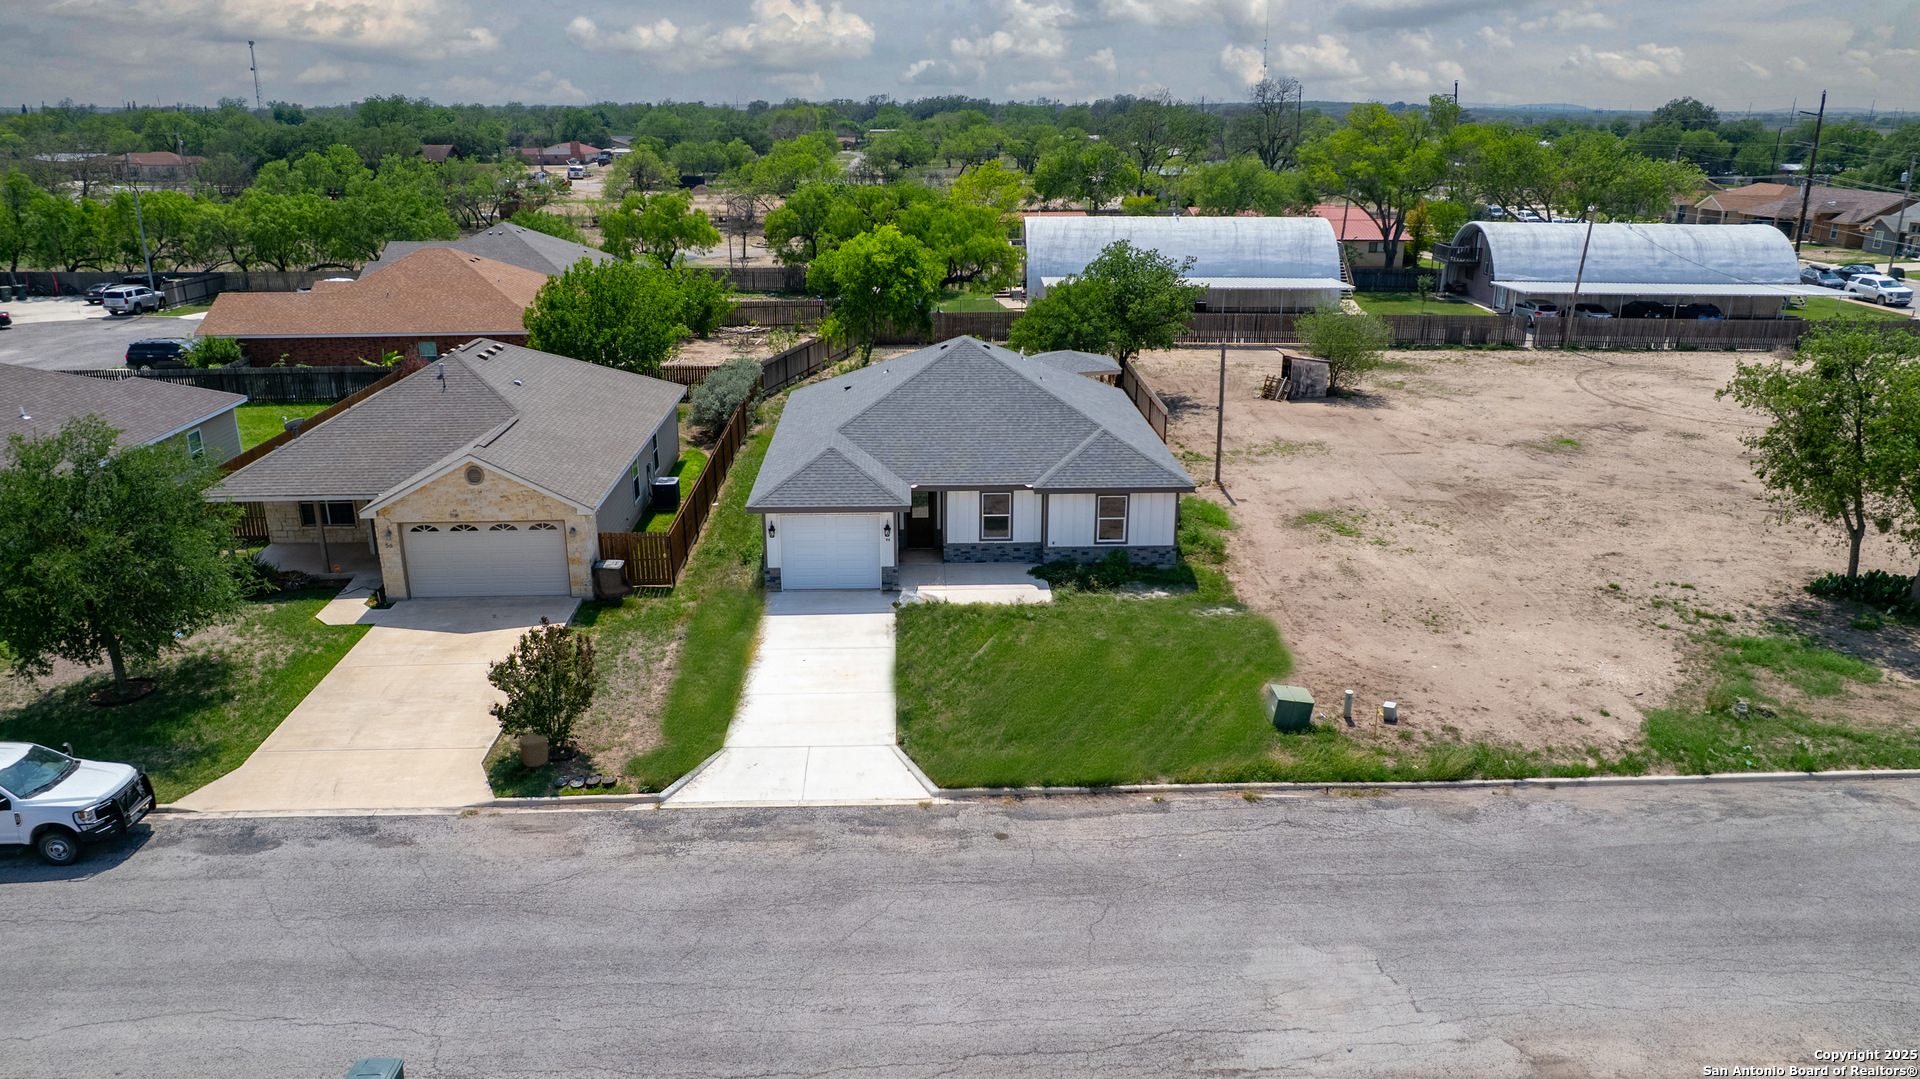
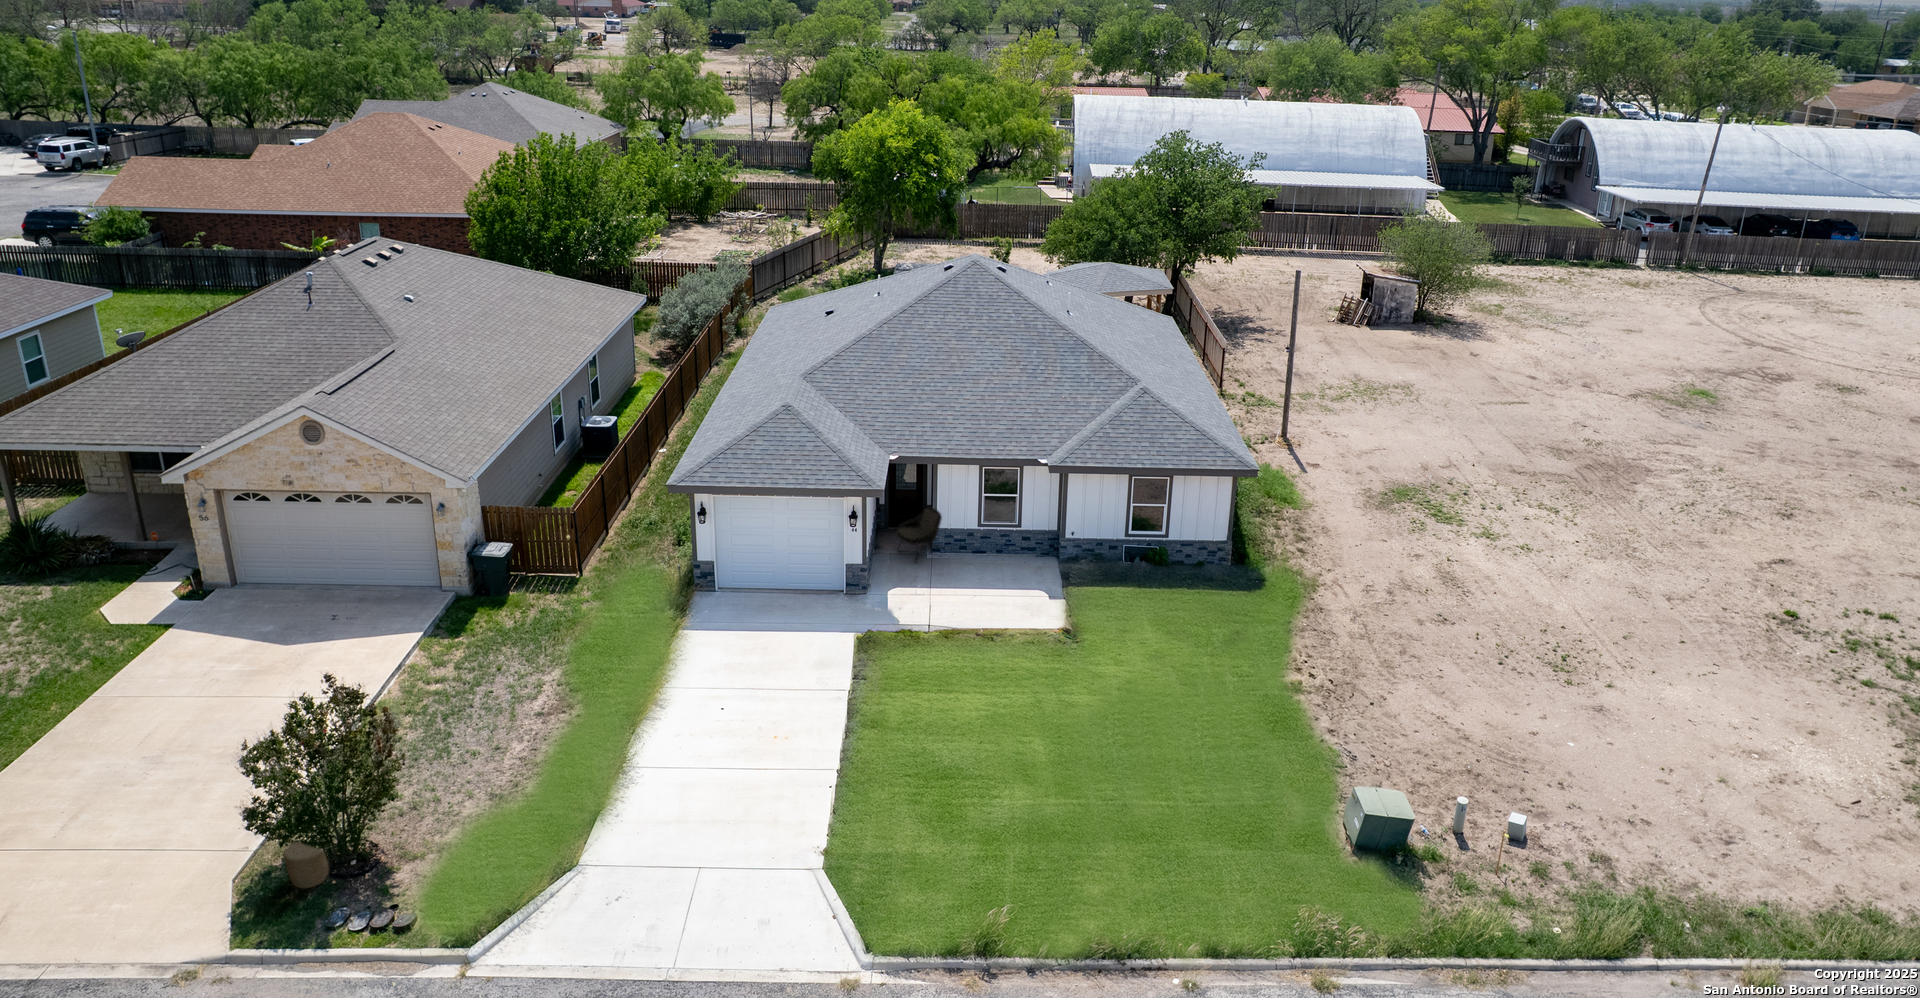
lounge chair: present [595,568,633,610] -> present [895,508,942,560]

